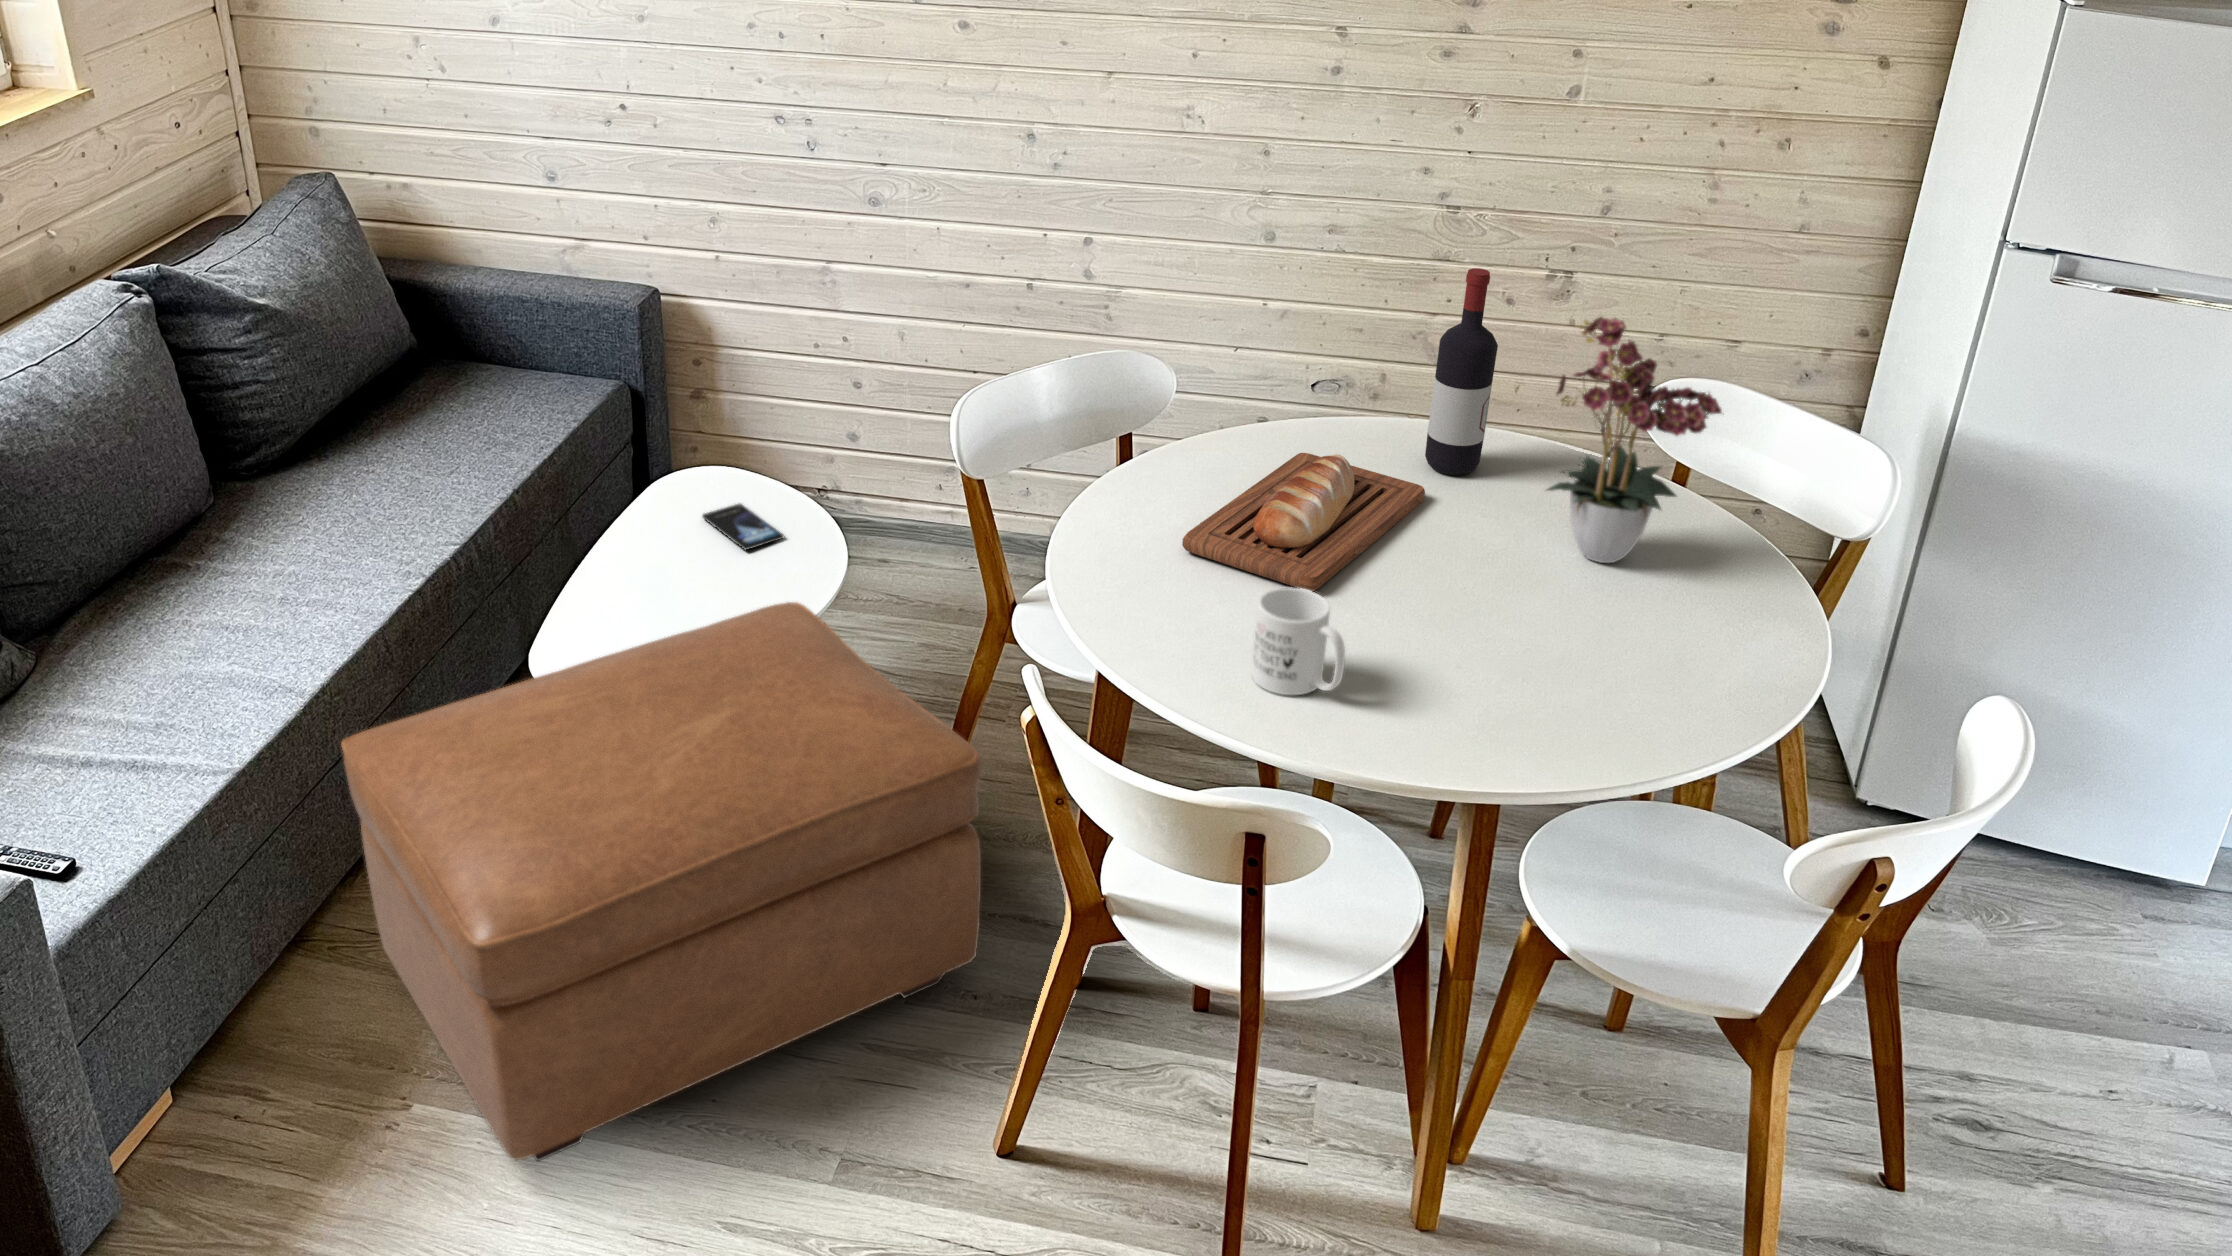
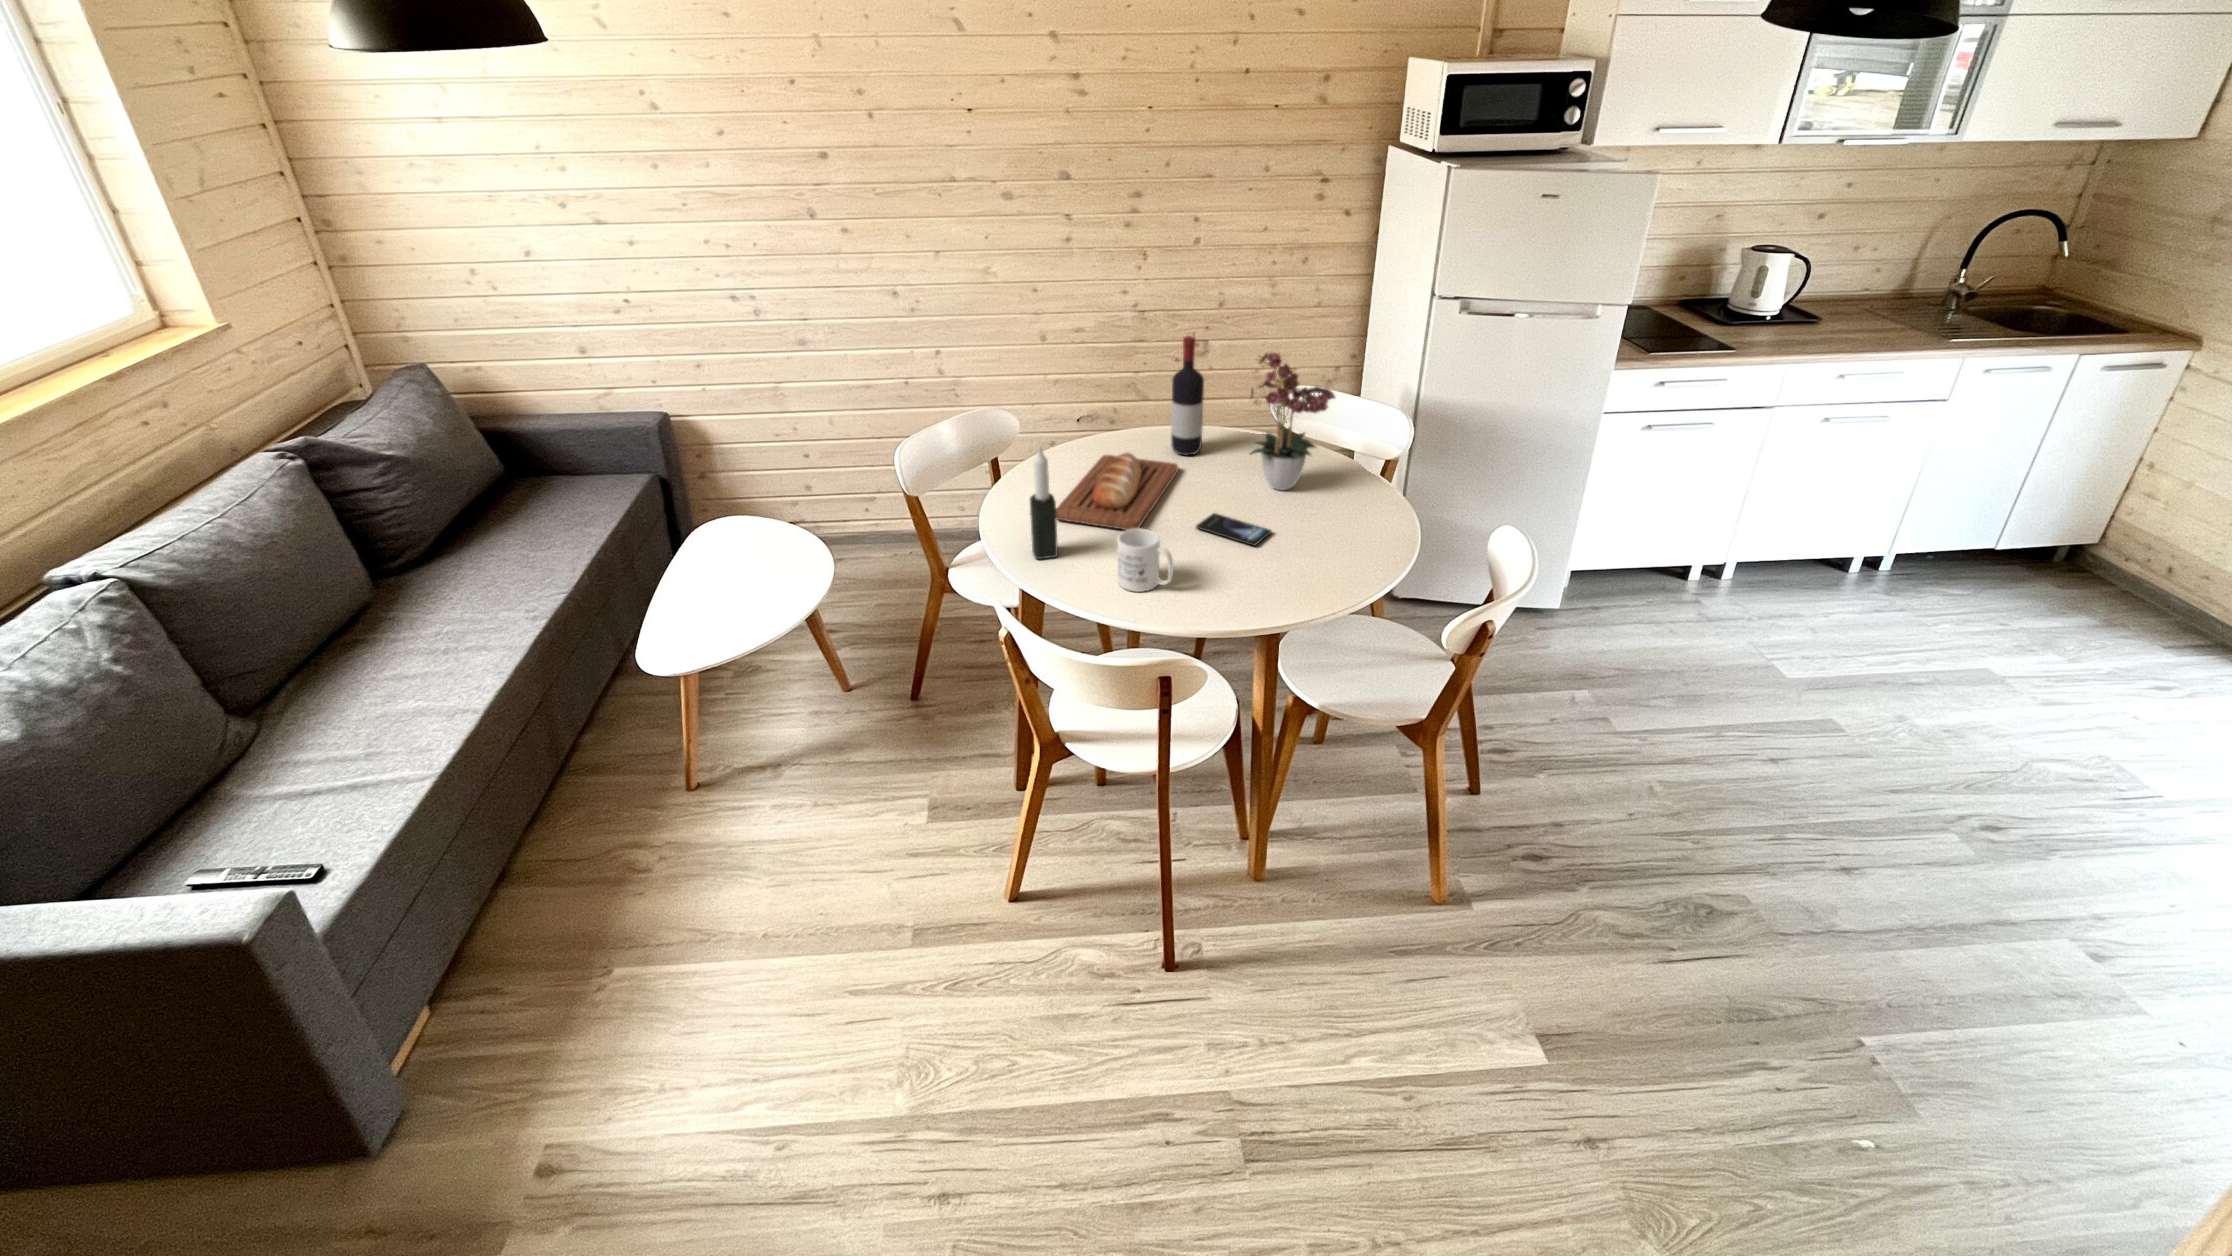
candle: none [1128,425,1174,613] -> present [1030,446,1058,559]
smartphone: present [702,504,784,550] -> present [1196,513,1272,546]
ottoman: present [341,602,981,1161] -> none [517,593,964,985]

